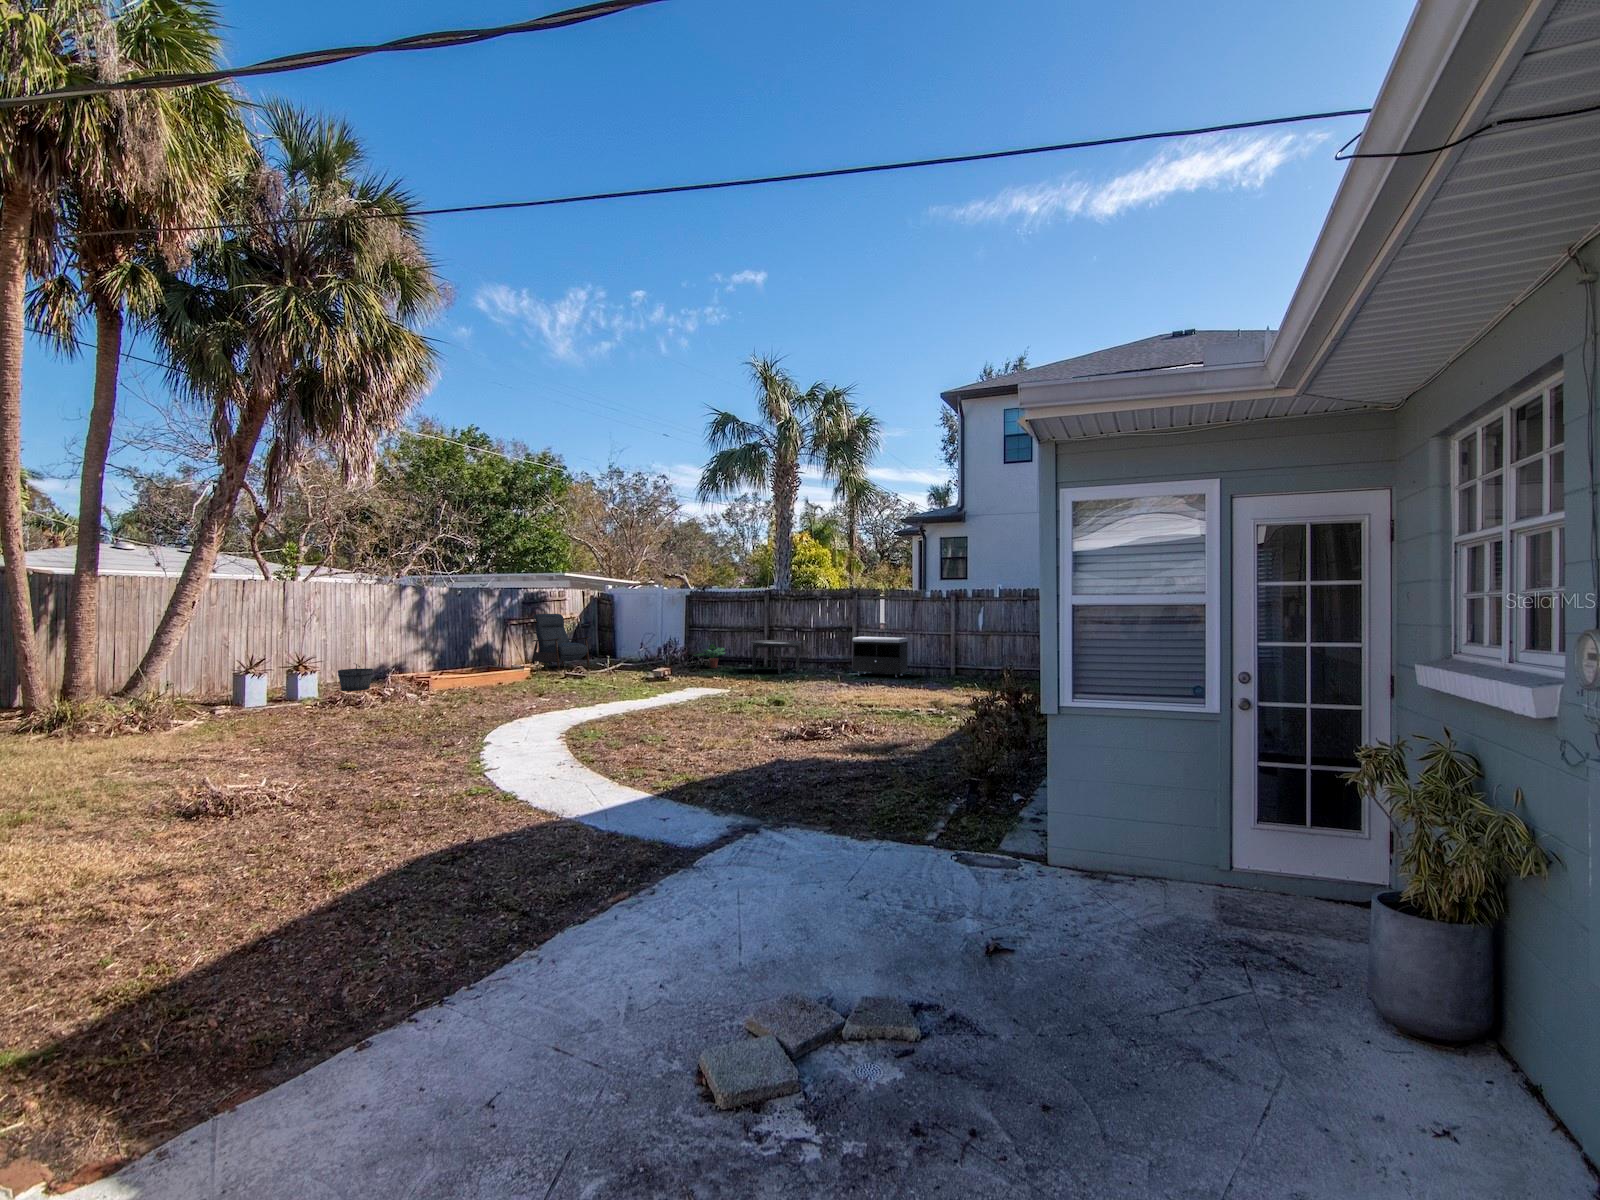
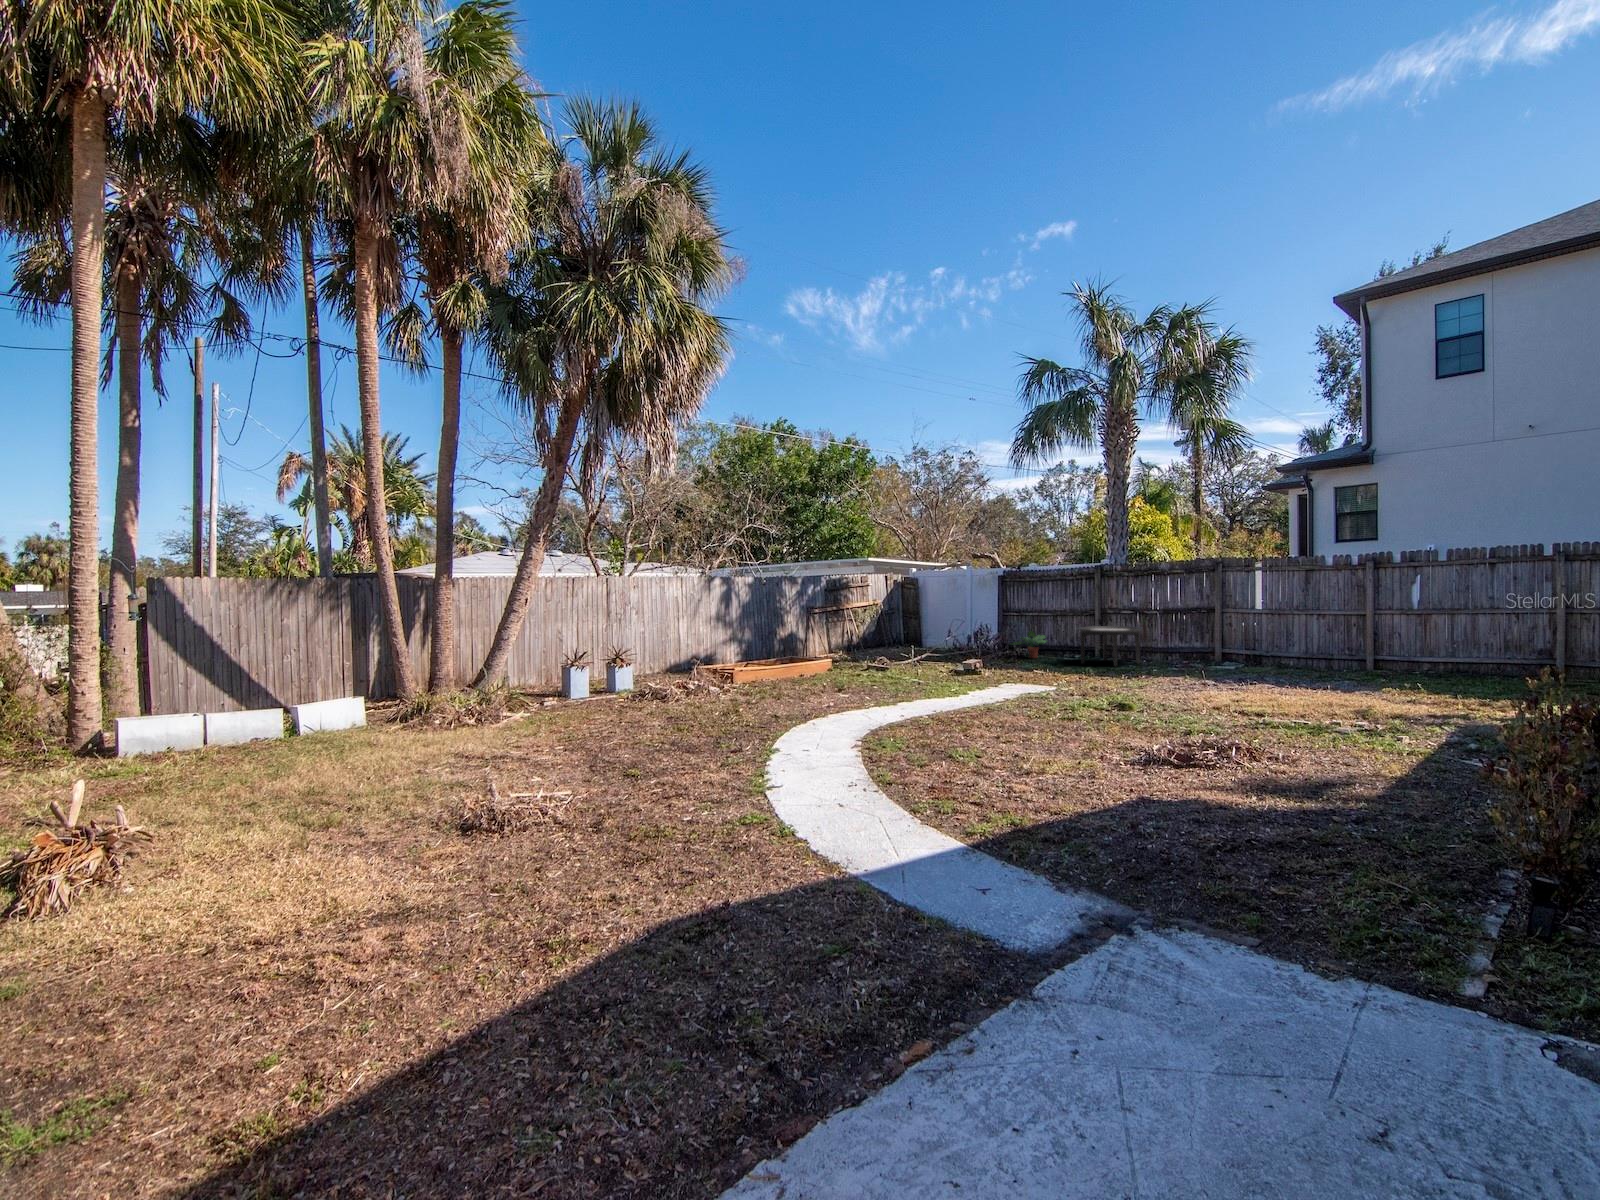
chair: present [532,614,591,670] -> none [837,600,897,660]
storage bench: present [853,637,908,677] -> none [1213,621,1293,673]
wooden bucket: present [338,664,373,691] -> none [655,653,686,681]

